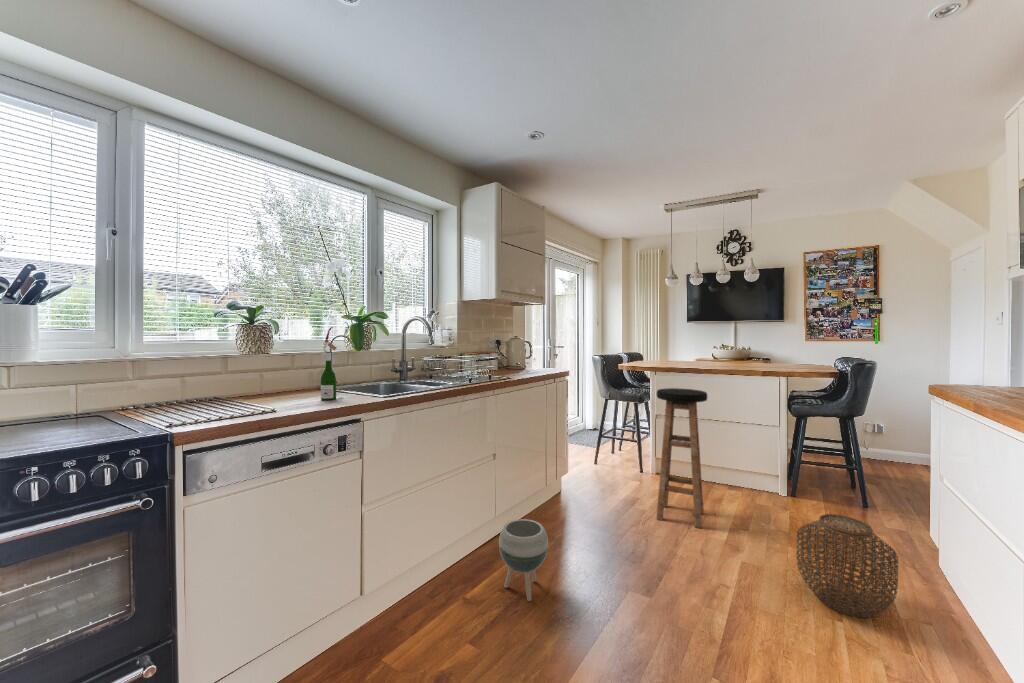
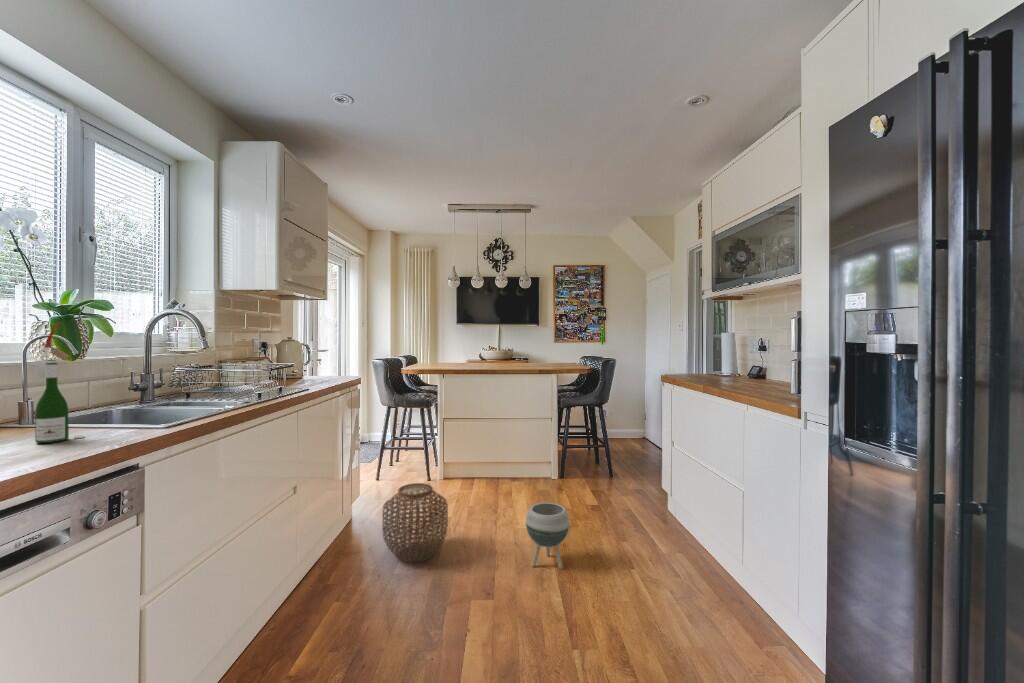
bar stool: present [656,388,707,528] -> none [465,389,511,523]
woven basket: present [796,514,898,618] -> present [382,483,448,562]
planter: present [499,519,548,601] -> present [526,503,570,569]

